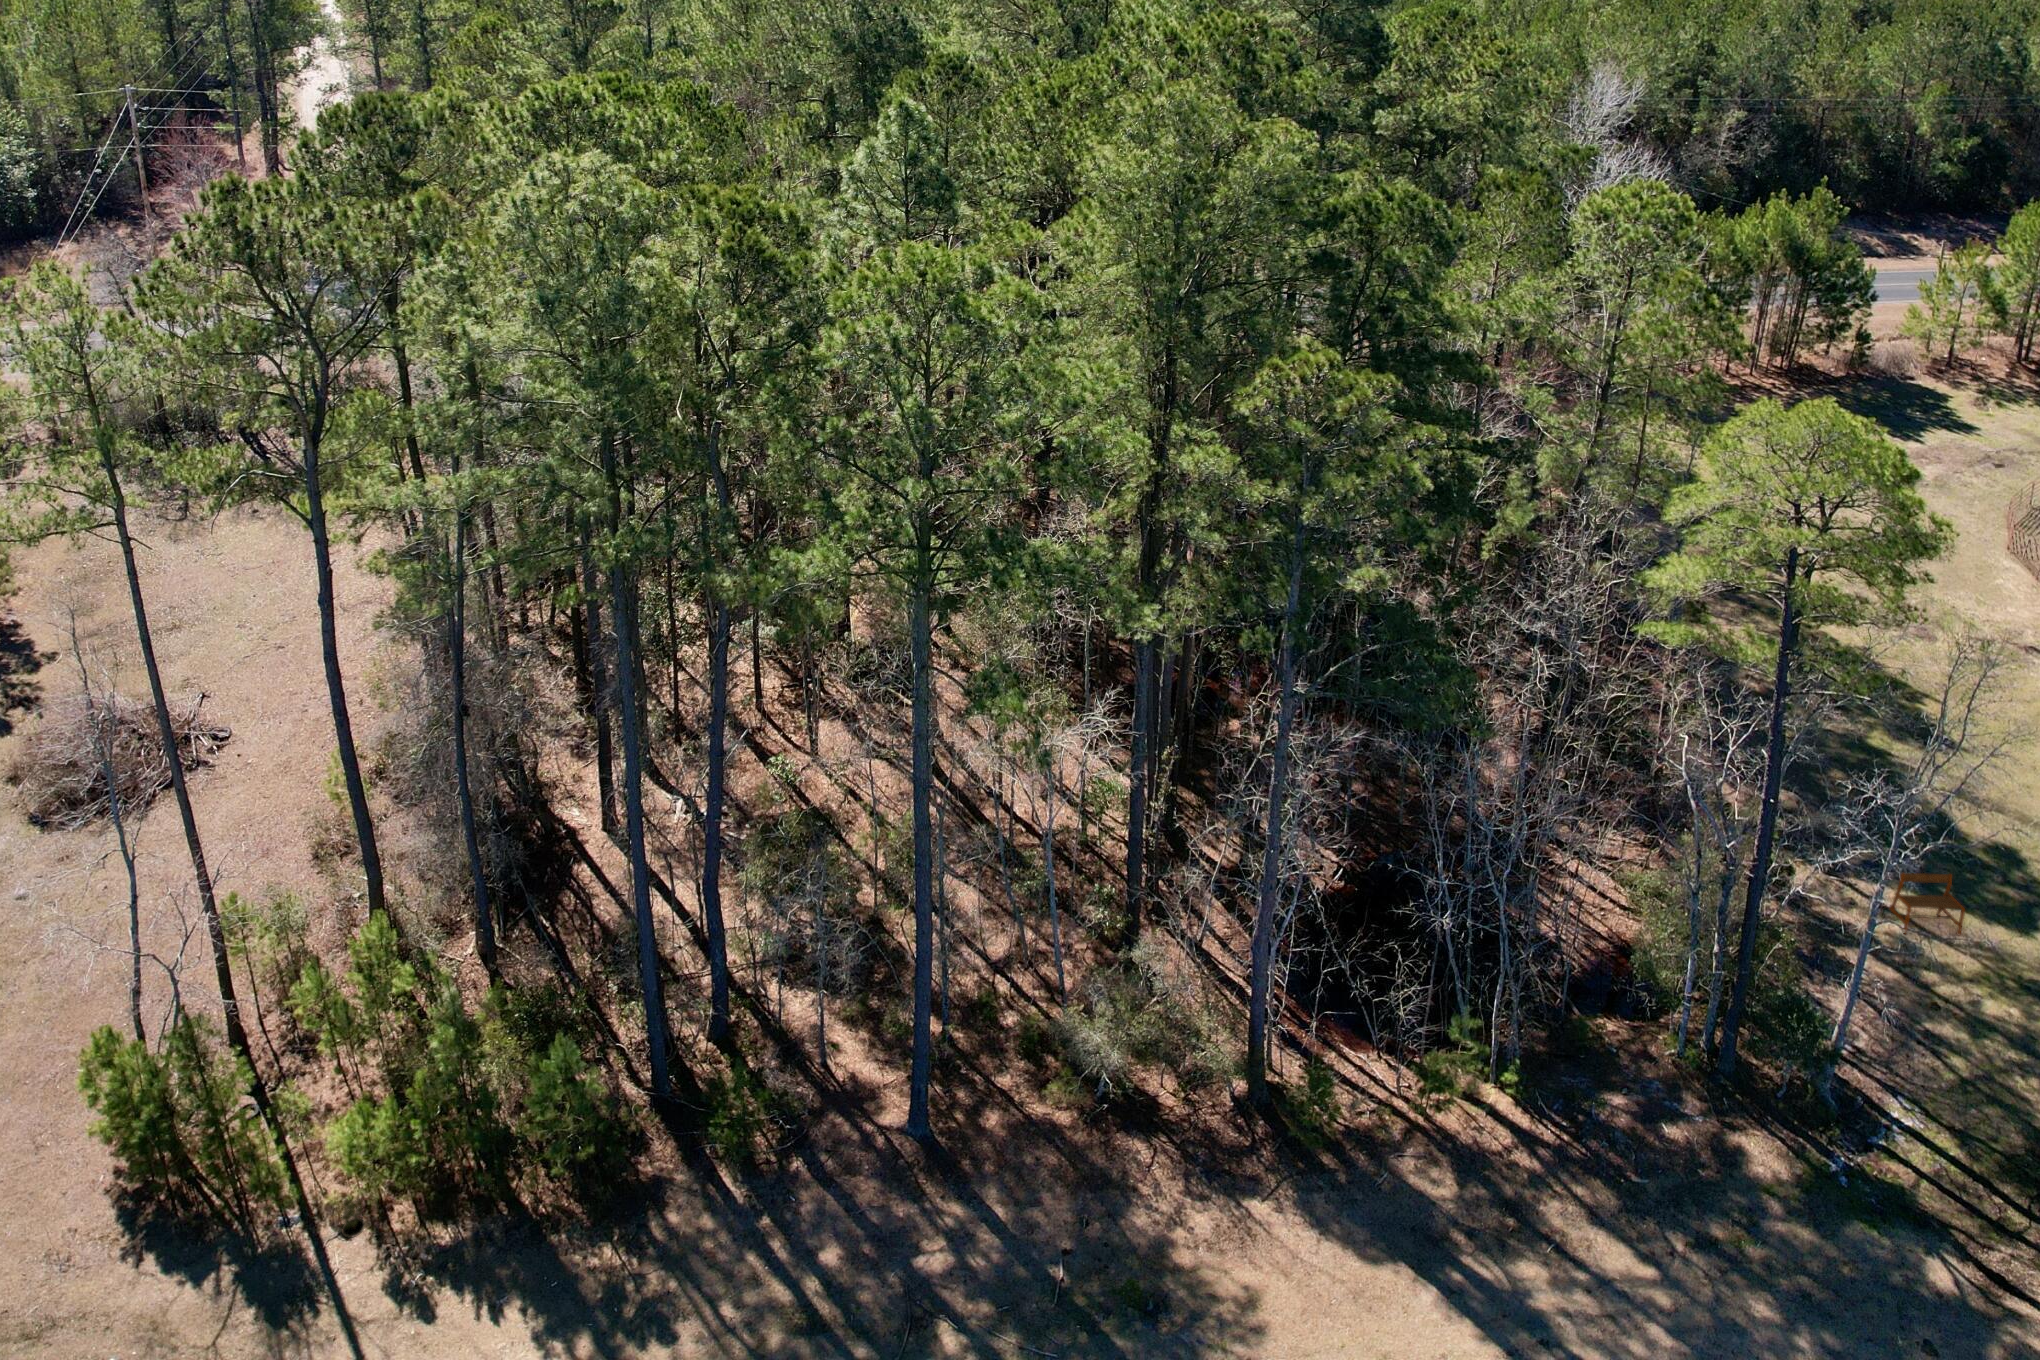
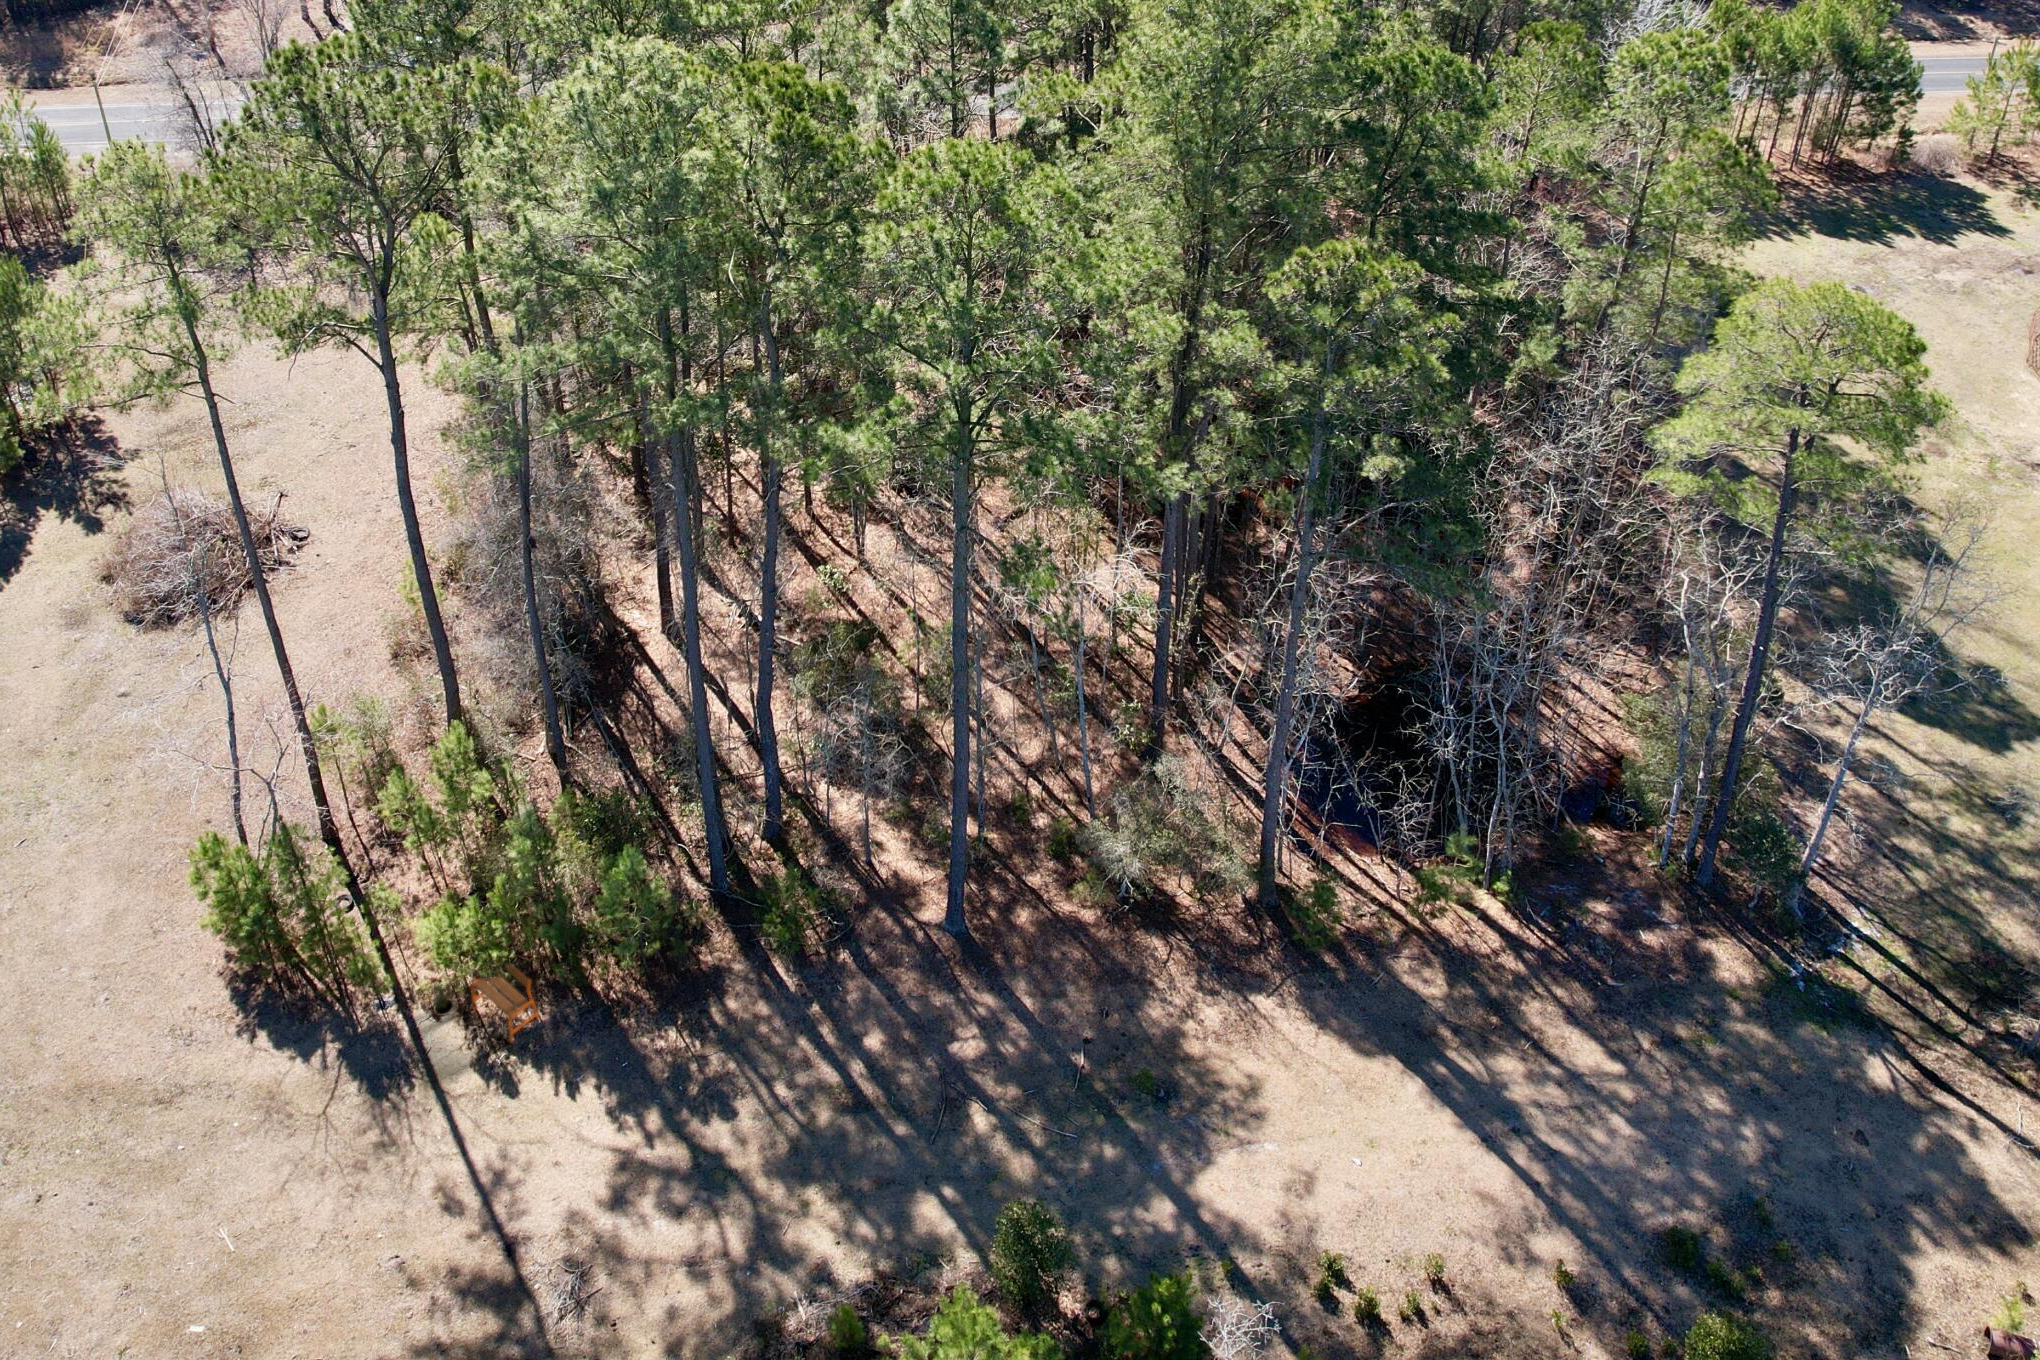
bench: present [1890,873,1965,936] -> present [471,965,539,1042]

